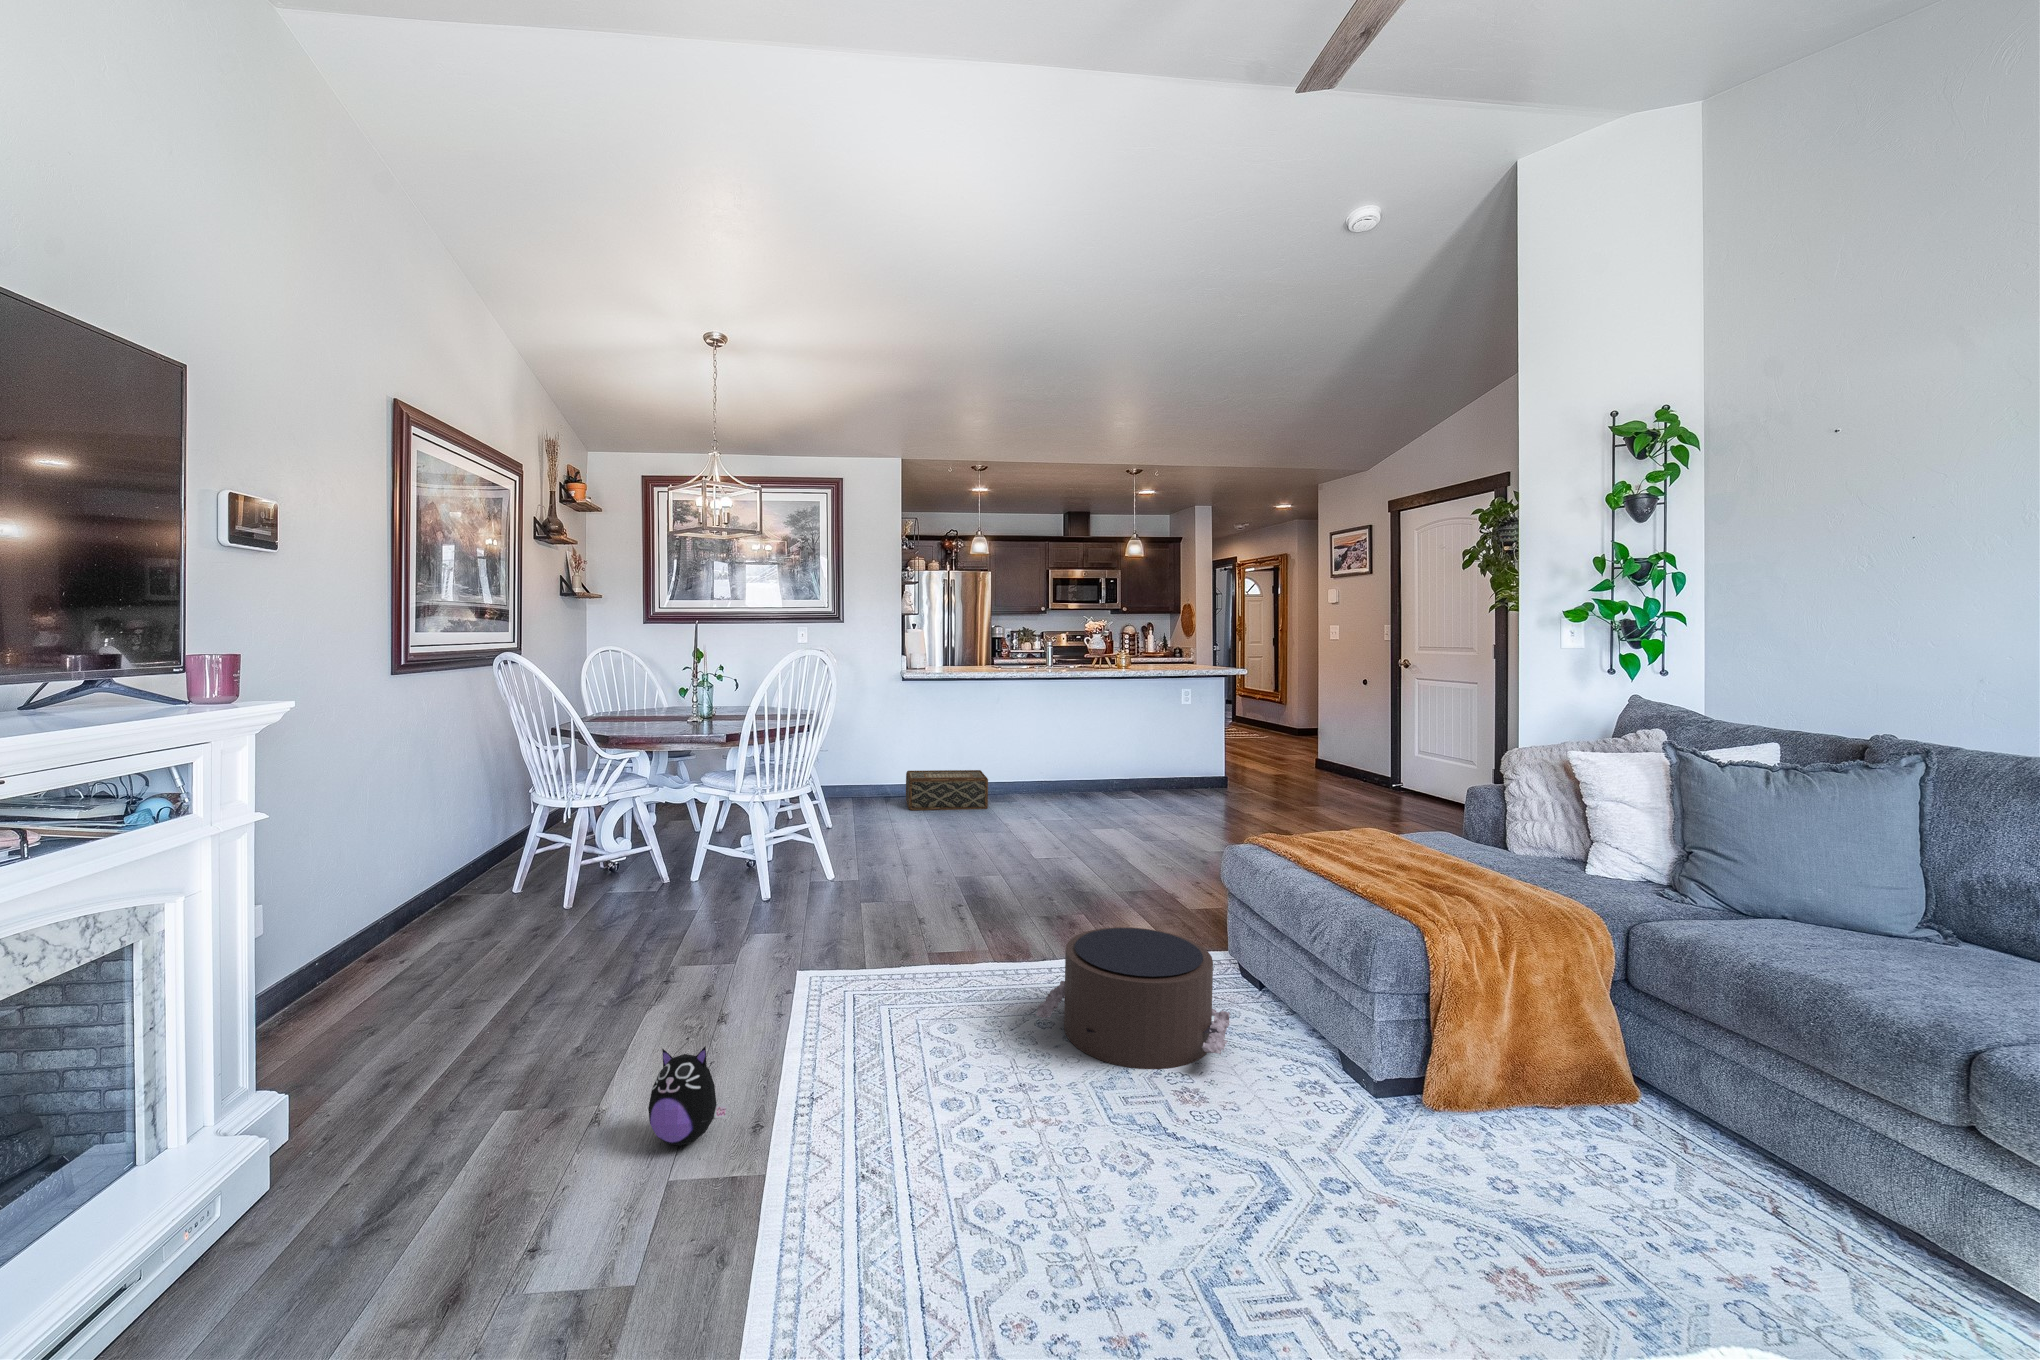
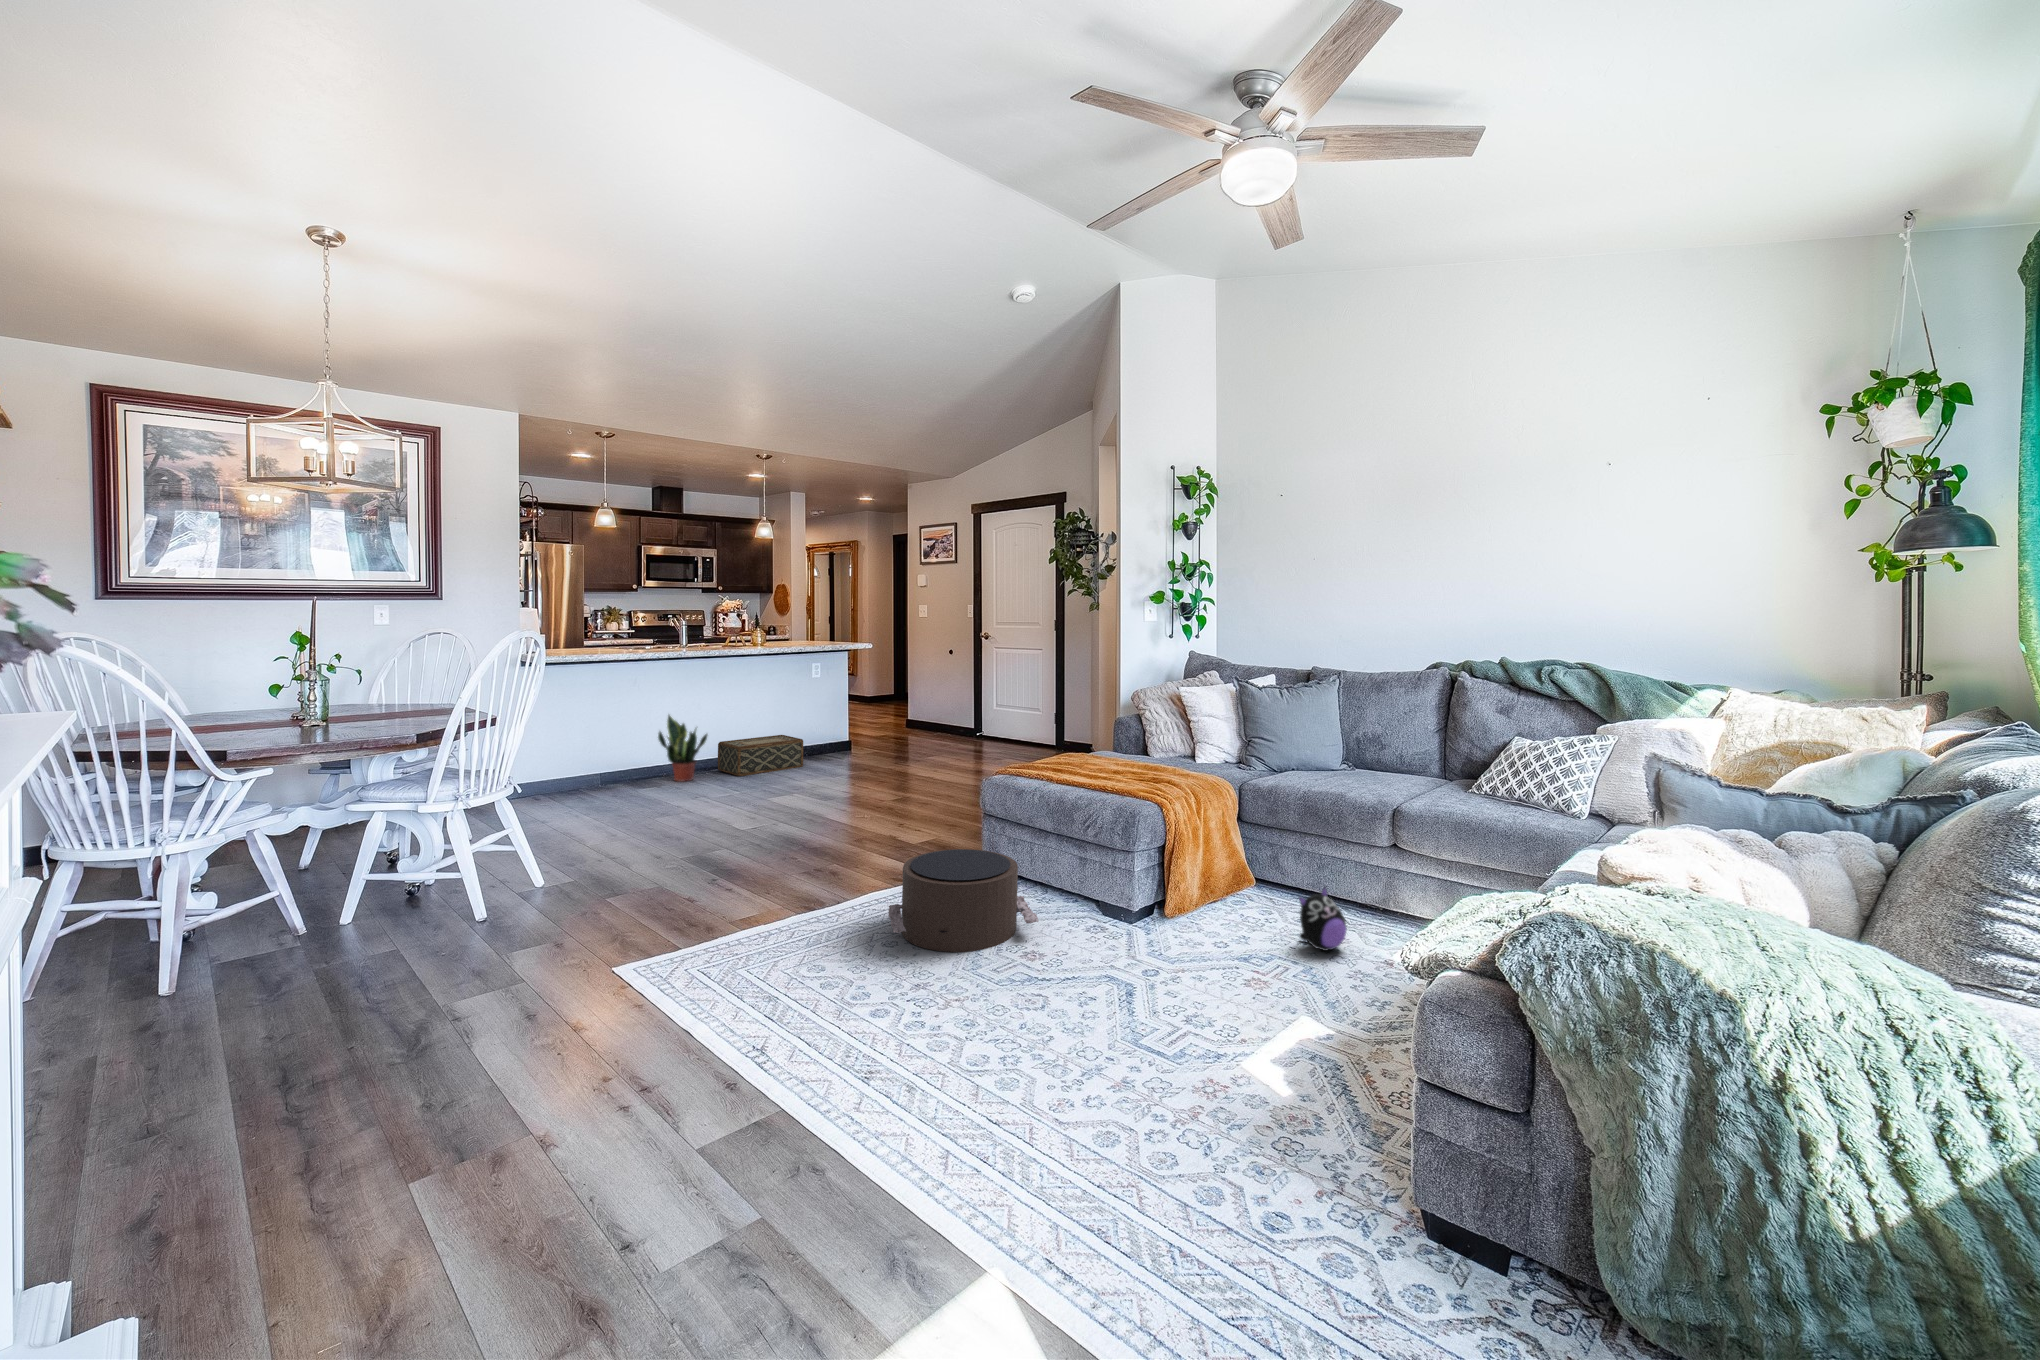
potted plant: none [1007,733,1053,803] -> present [658,715,707,782]
woven basket: present [906,770,988,810] -> present [718,735,803,776]
plush toy: present [648,1046,729,1146] -> present [1299,887,1347,951]

